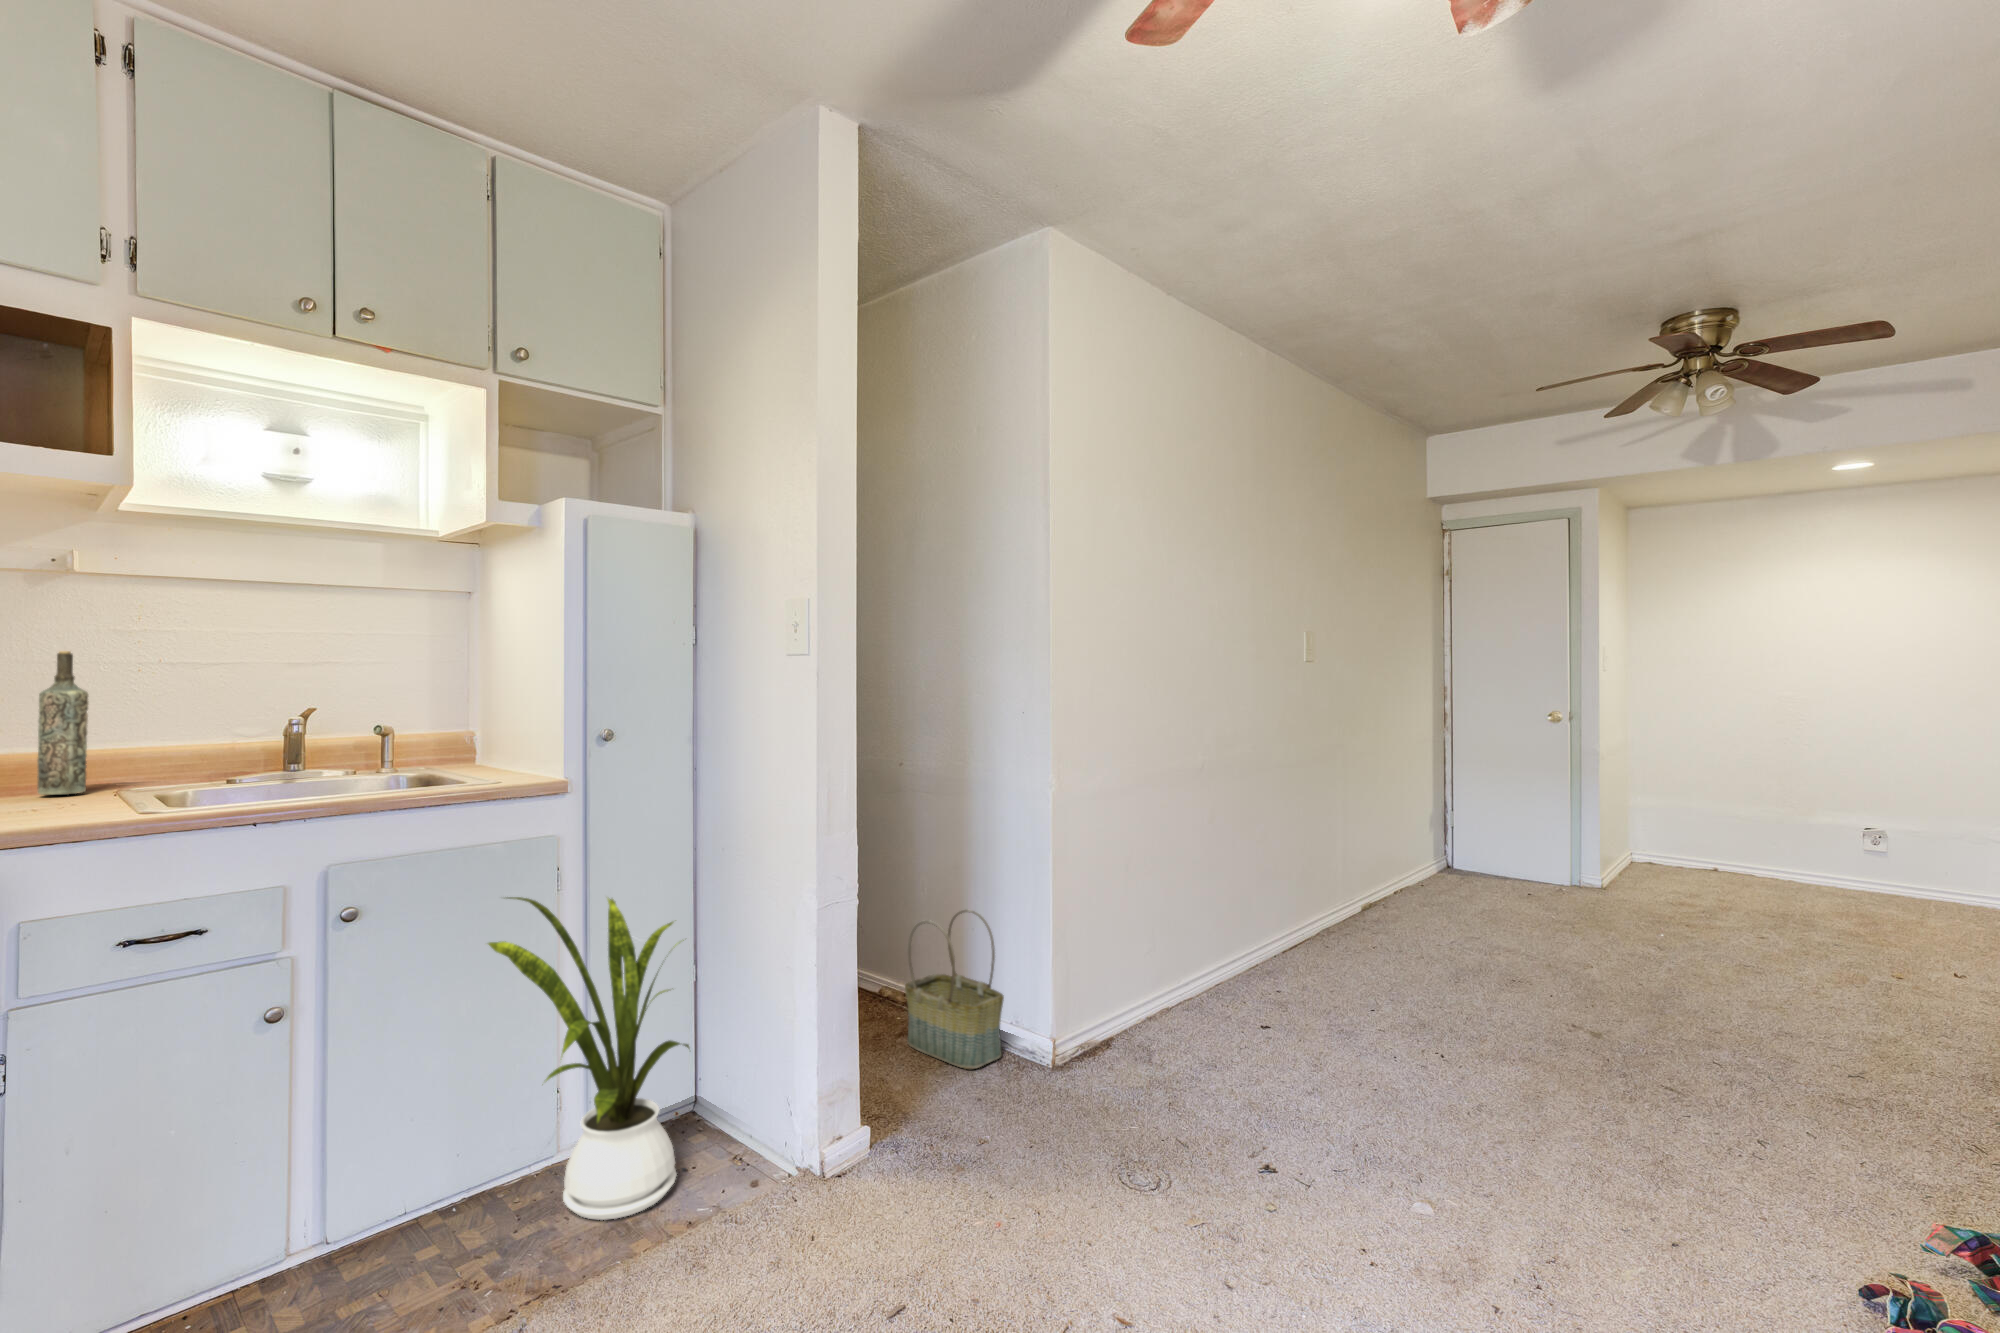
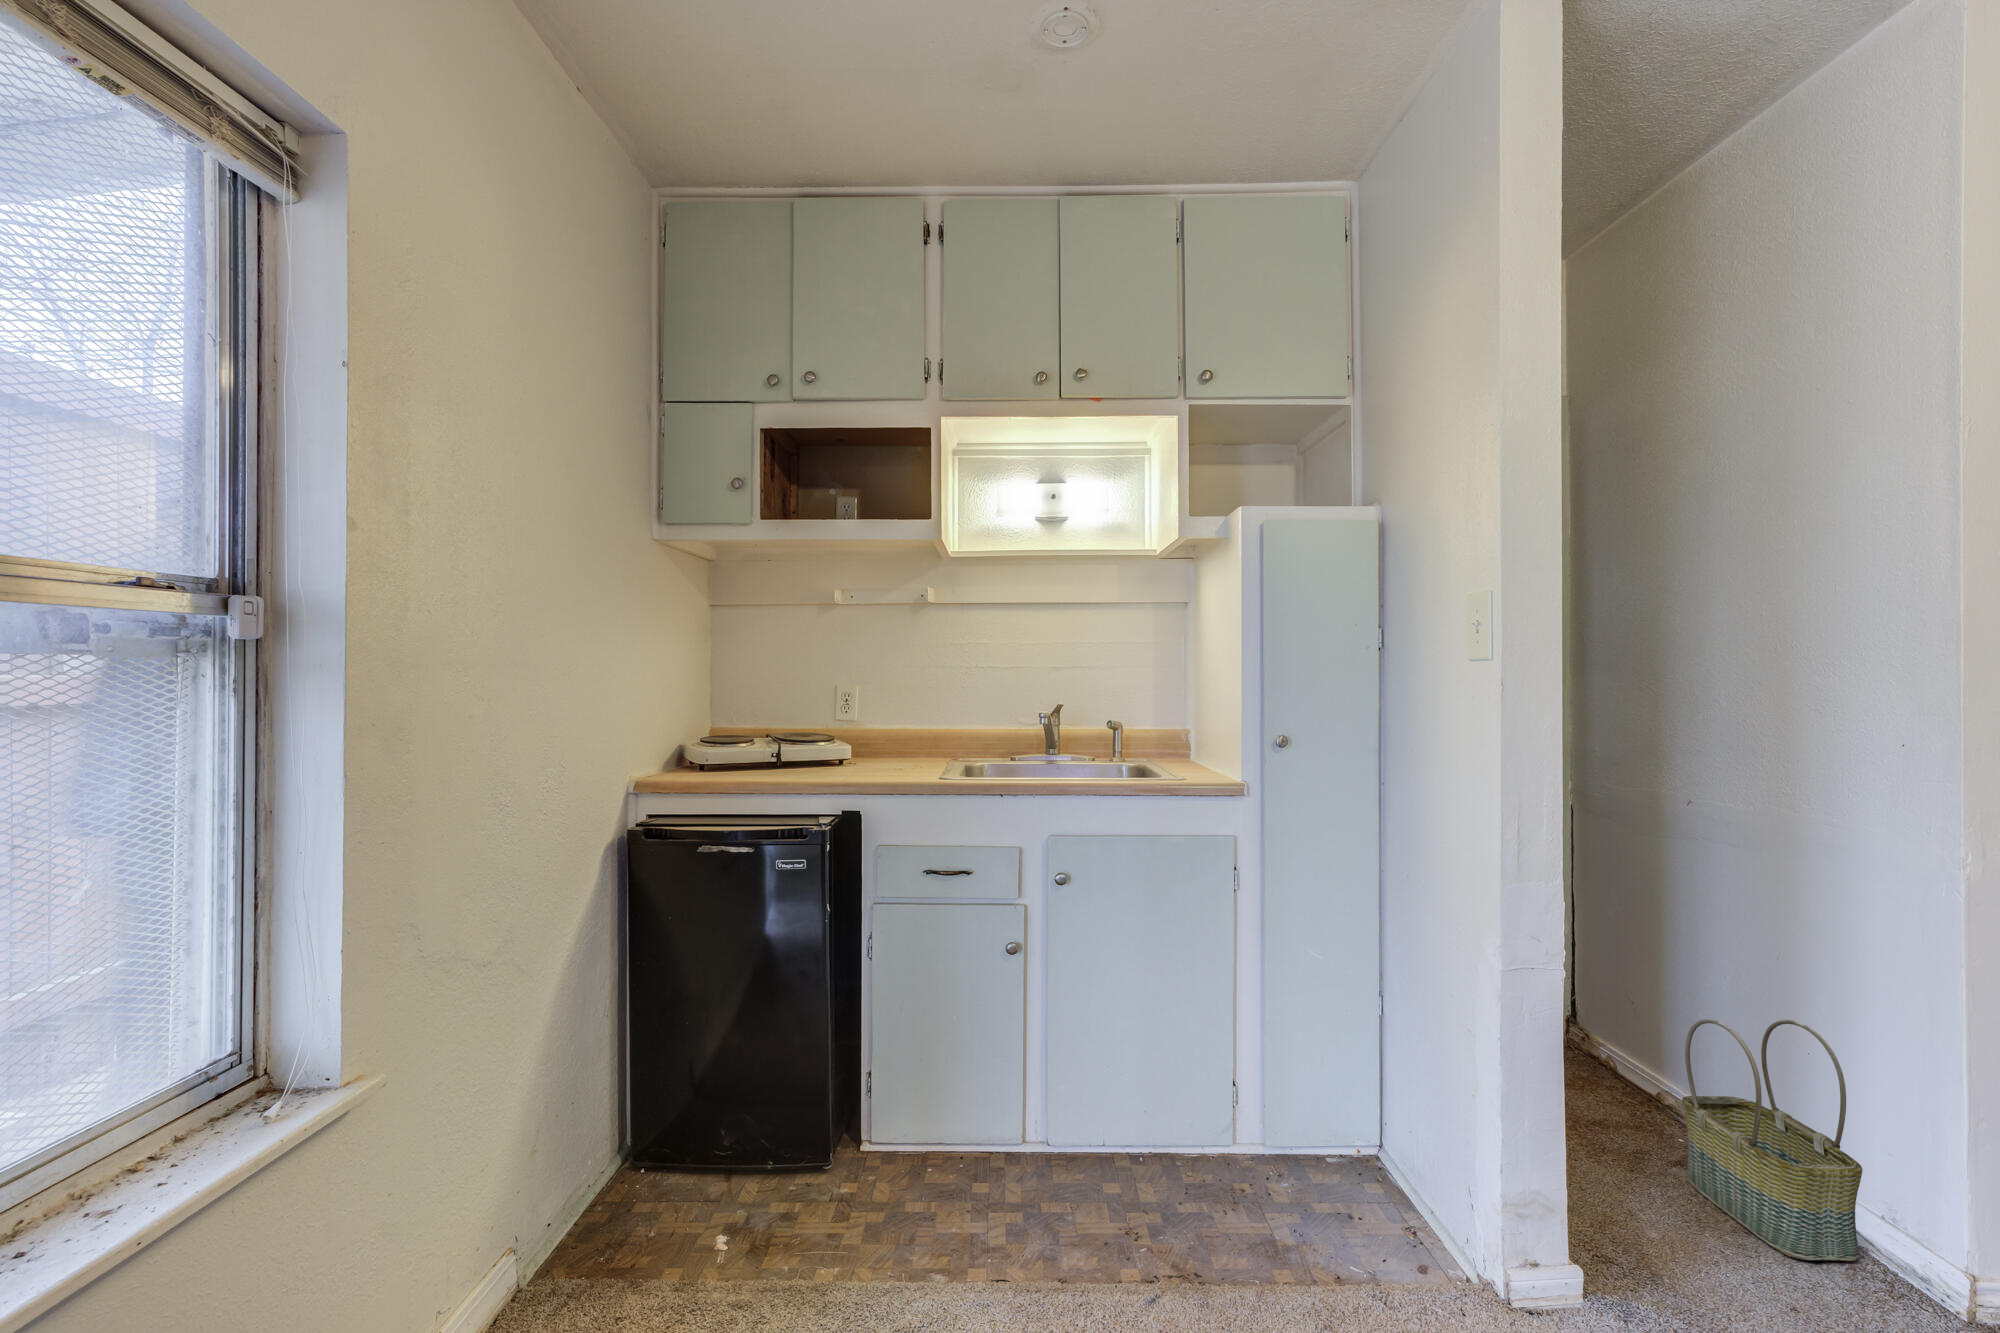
bottle: present [37,651,89,795] -> none [916,660,941,759]
house plant: present [488,897,689,1220] -> none [1158,885,1363,1240]

